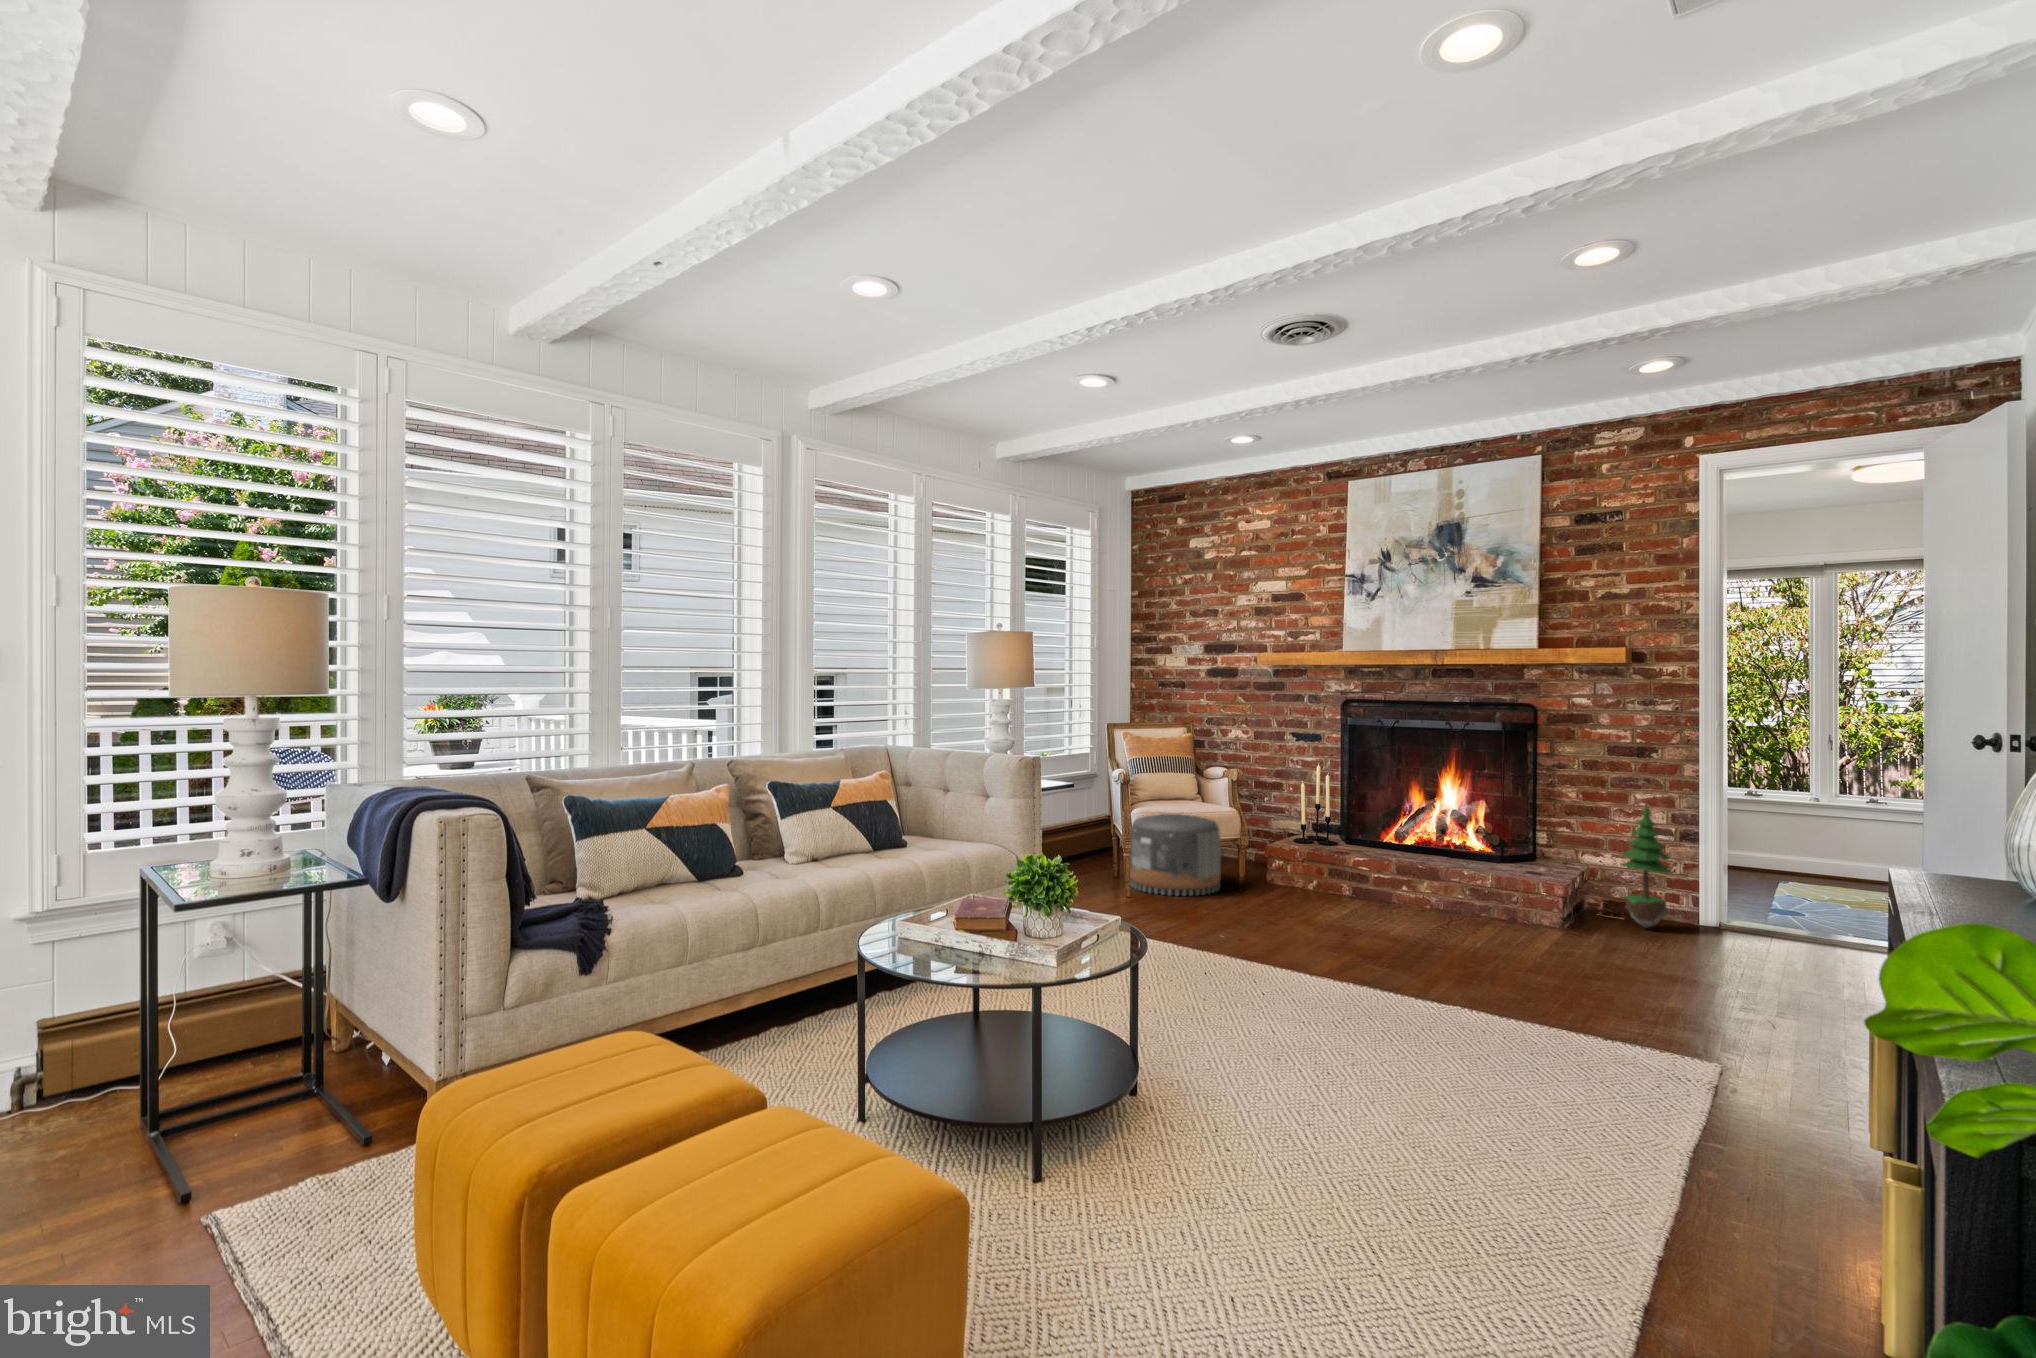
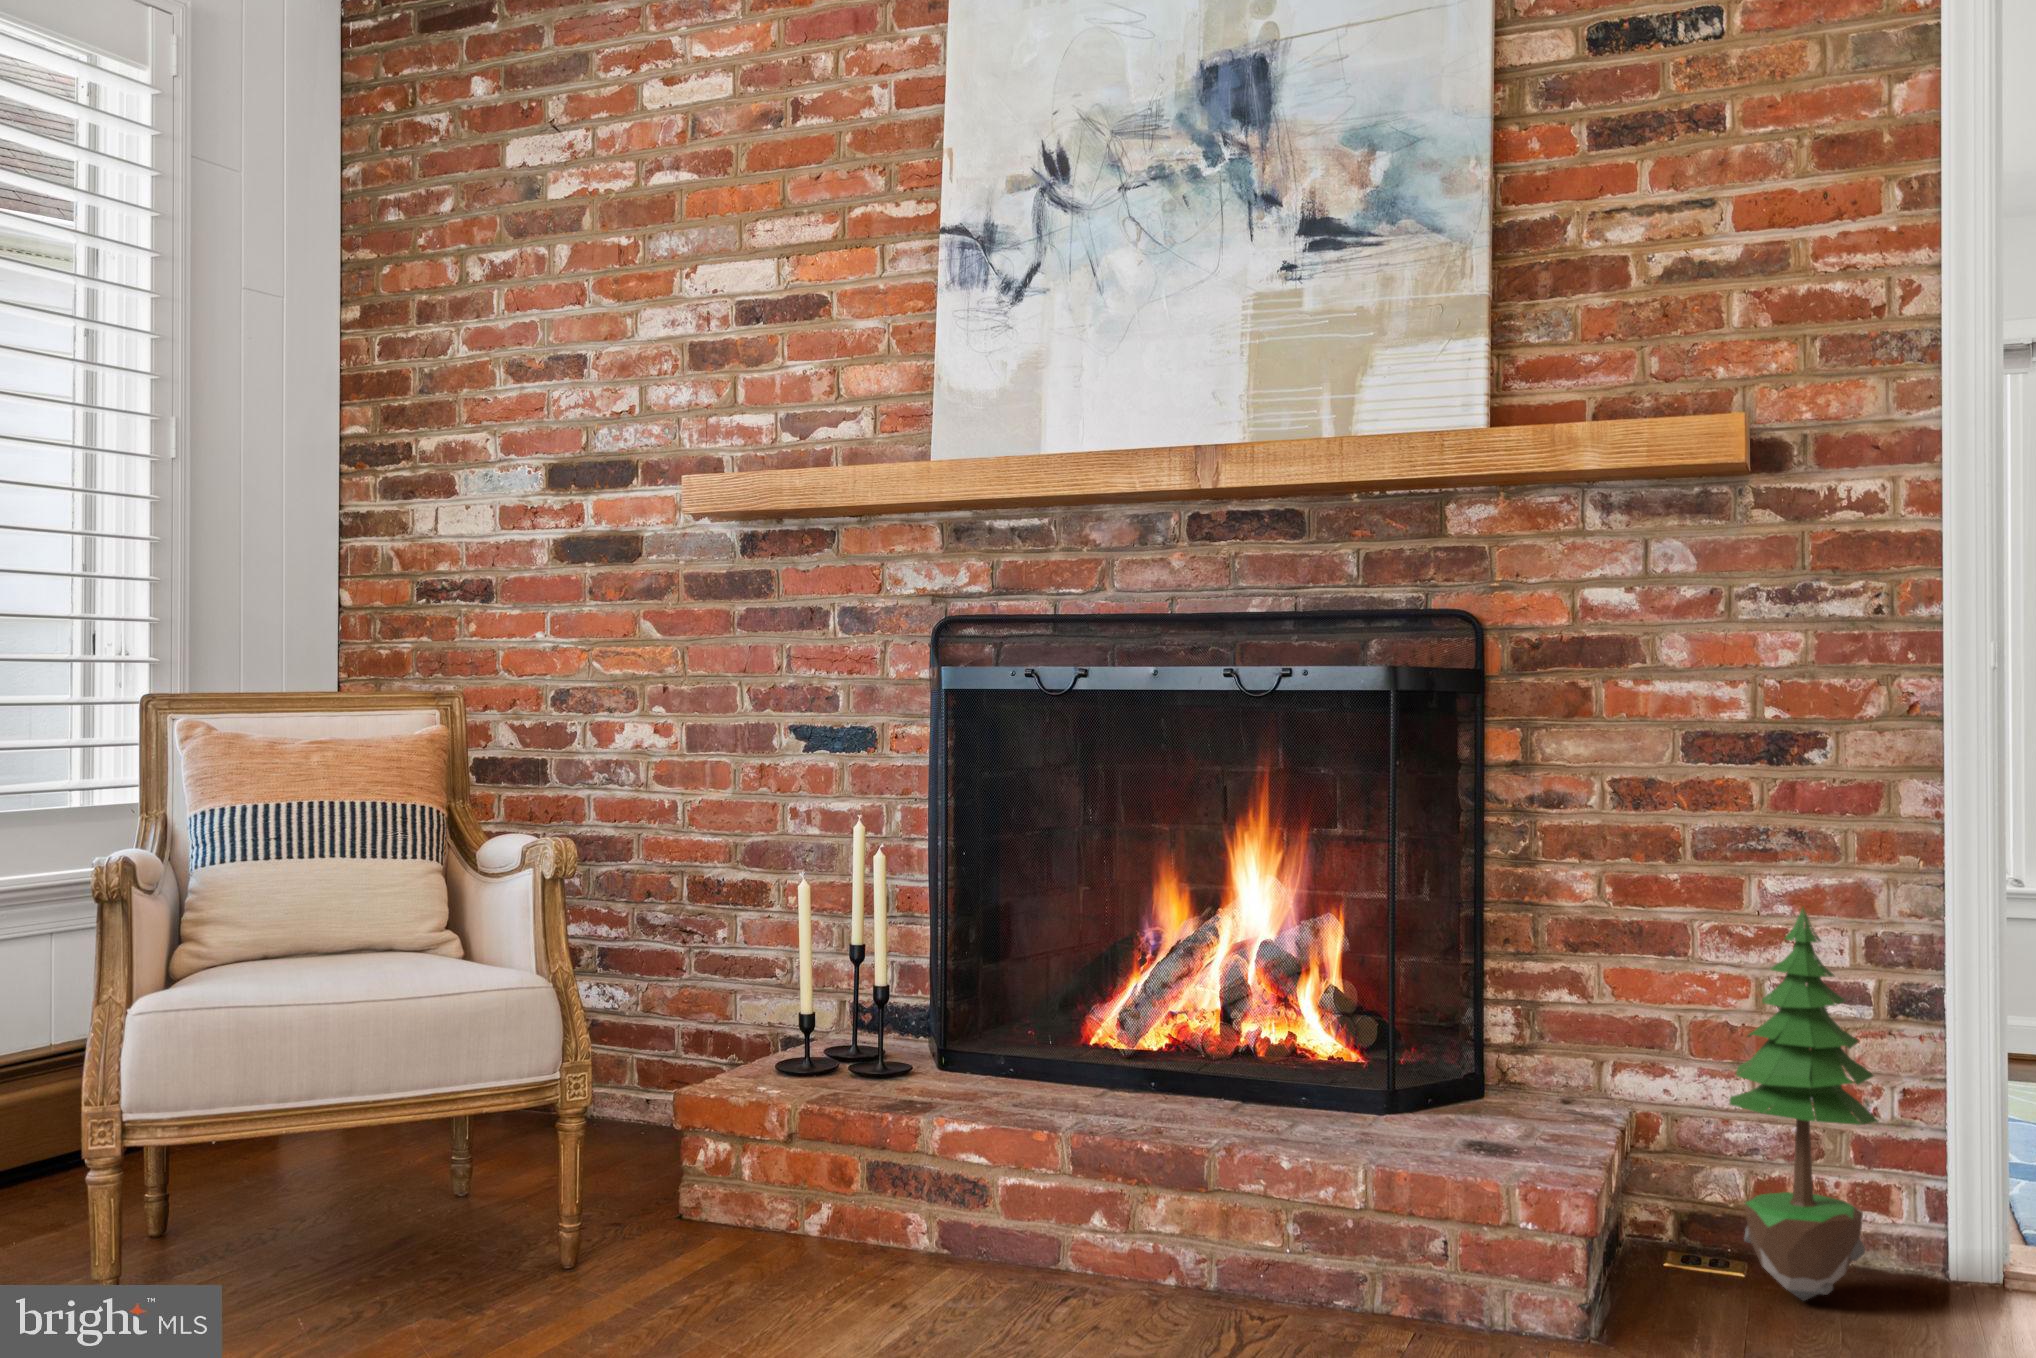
pouf: present [1130,814,1221,896] -> none [191,995,515,1295]

